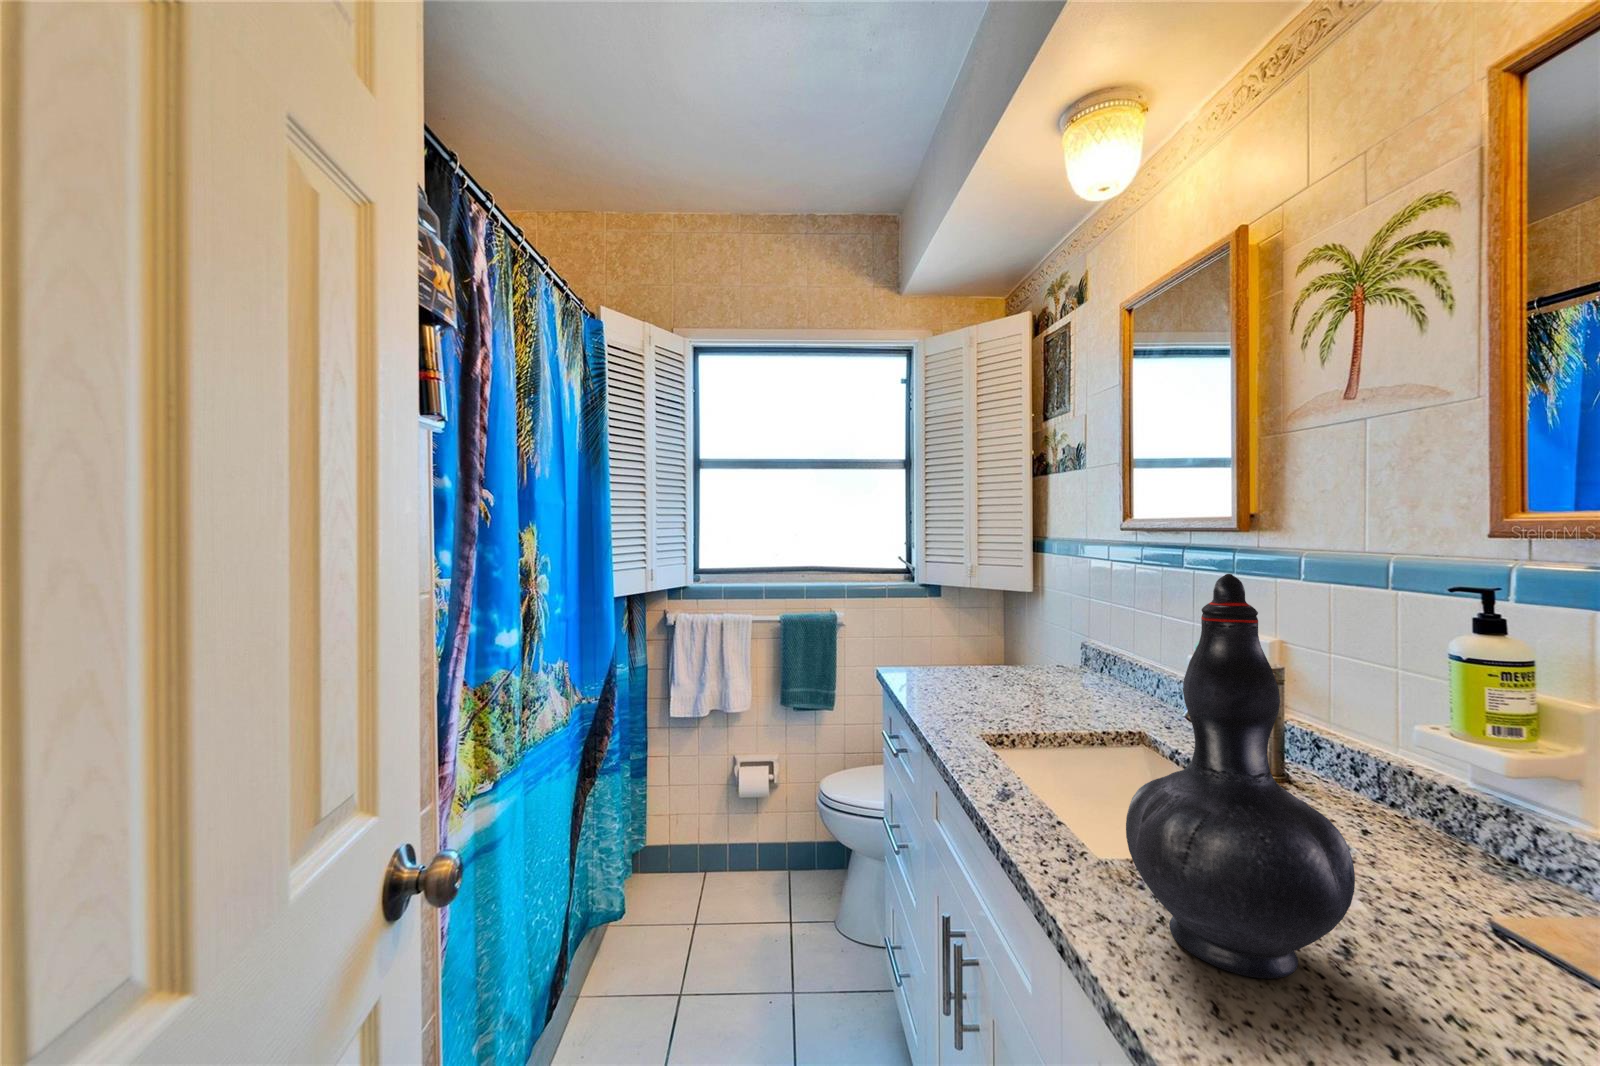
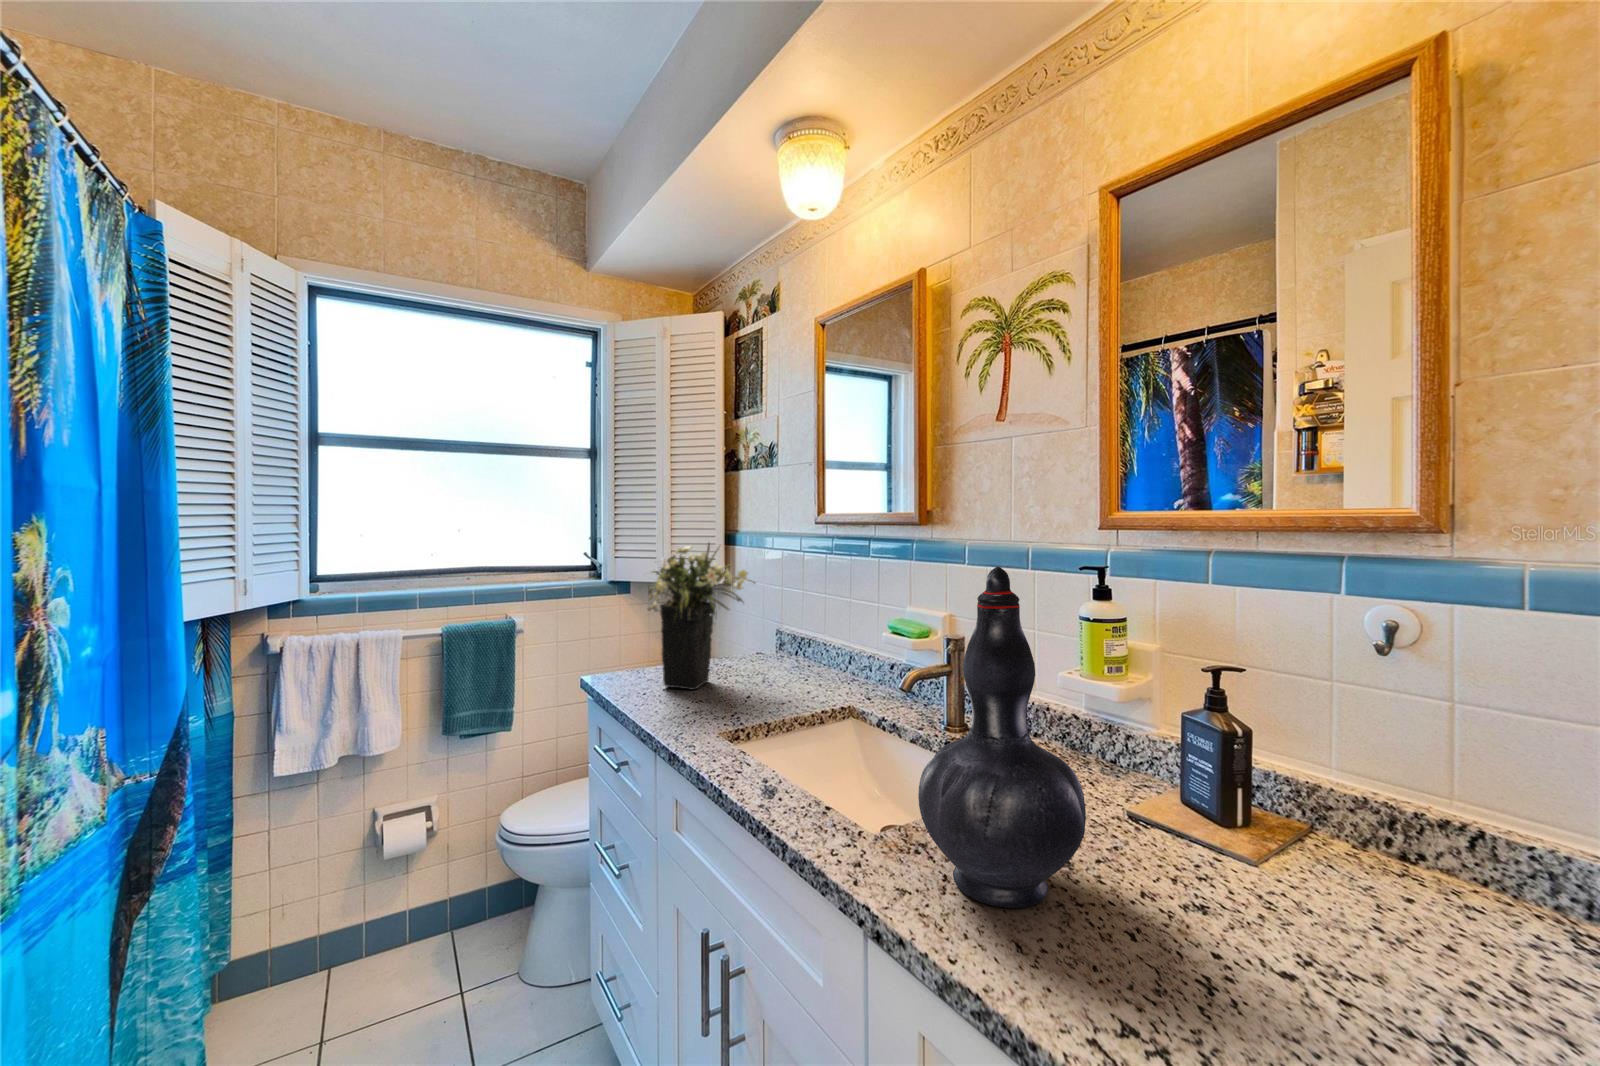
flower arrangement: none [922,547,1043,692] -> present [648,543,755,690]

